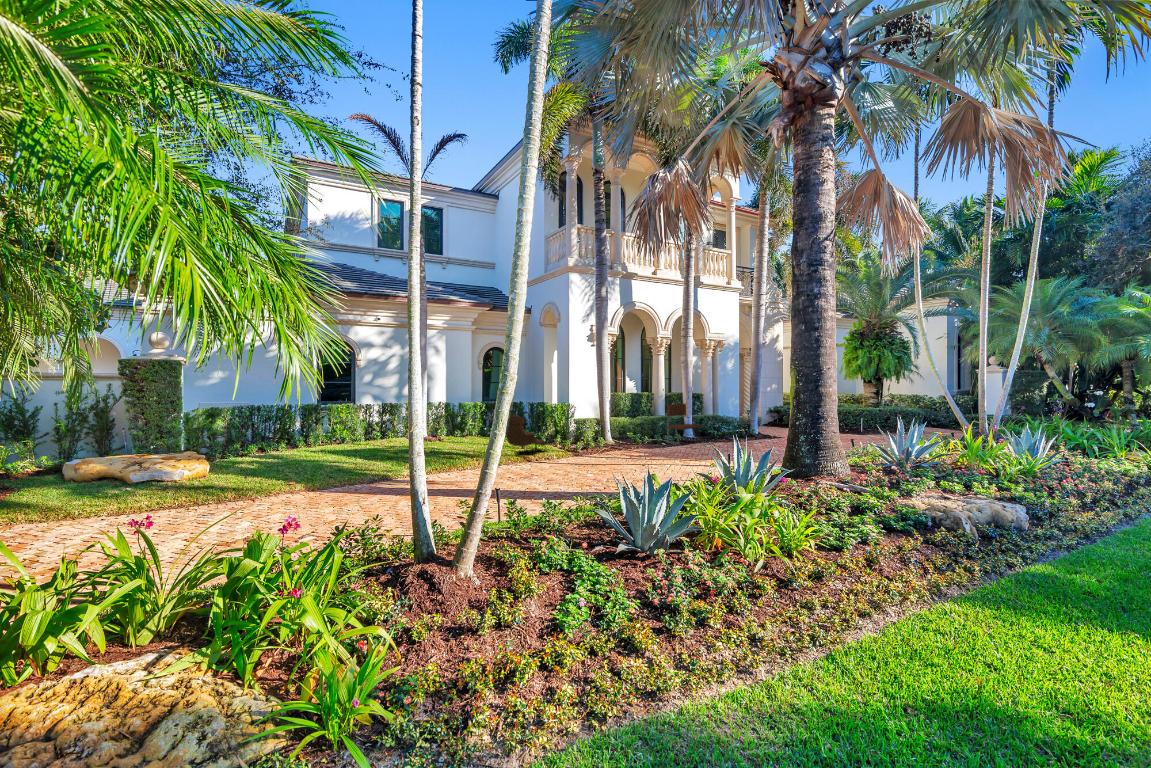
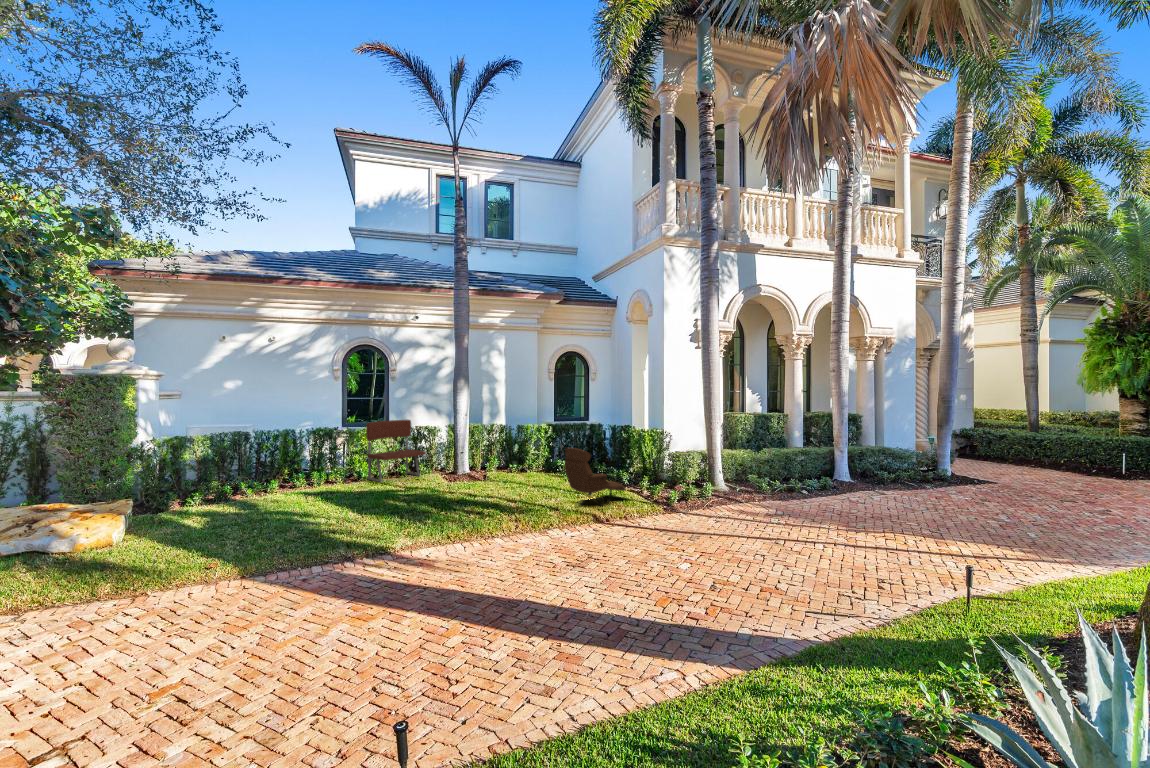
bench: present [667,404,702,444] -> present [366,420,426,482]

